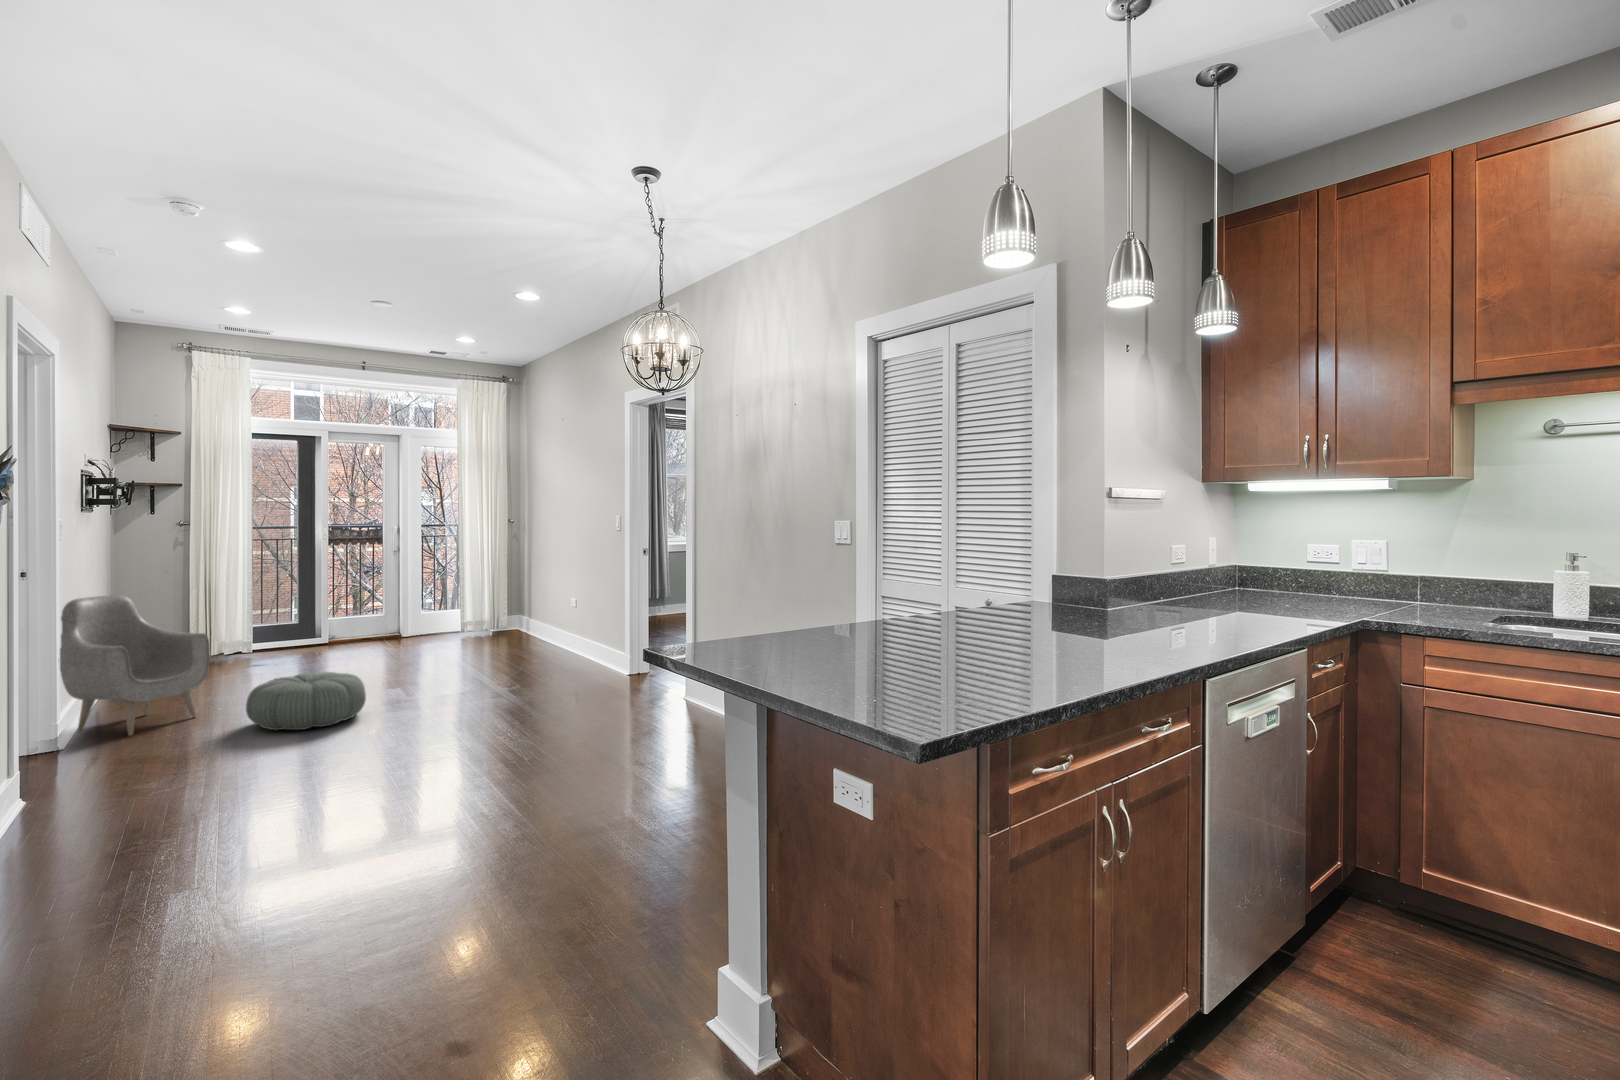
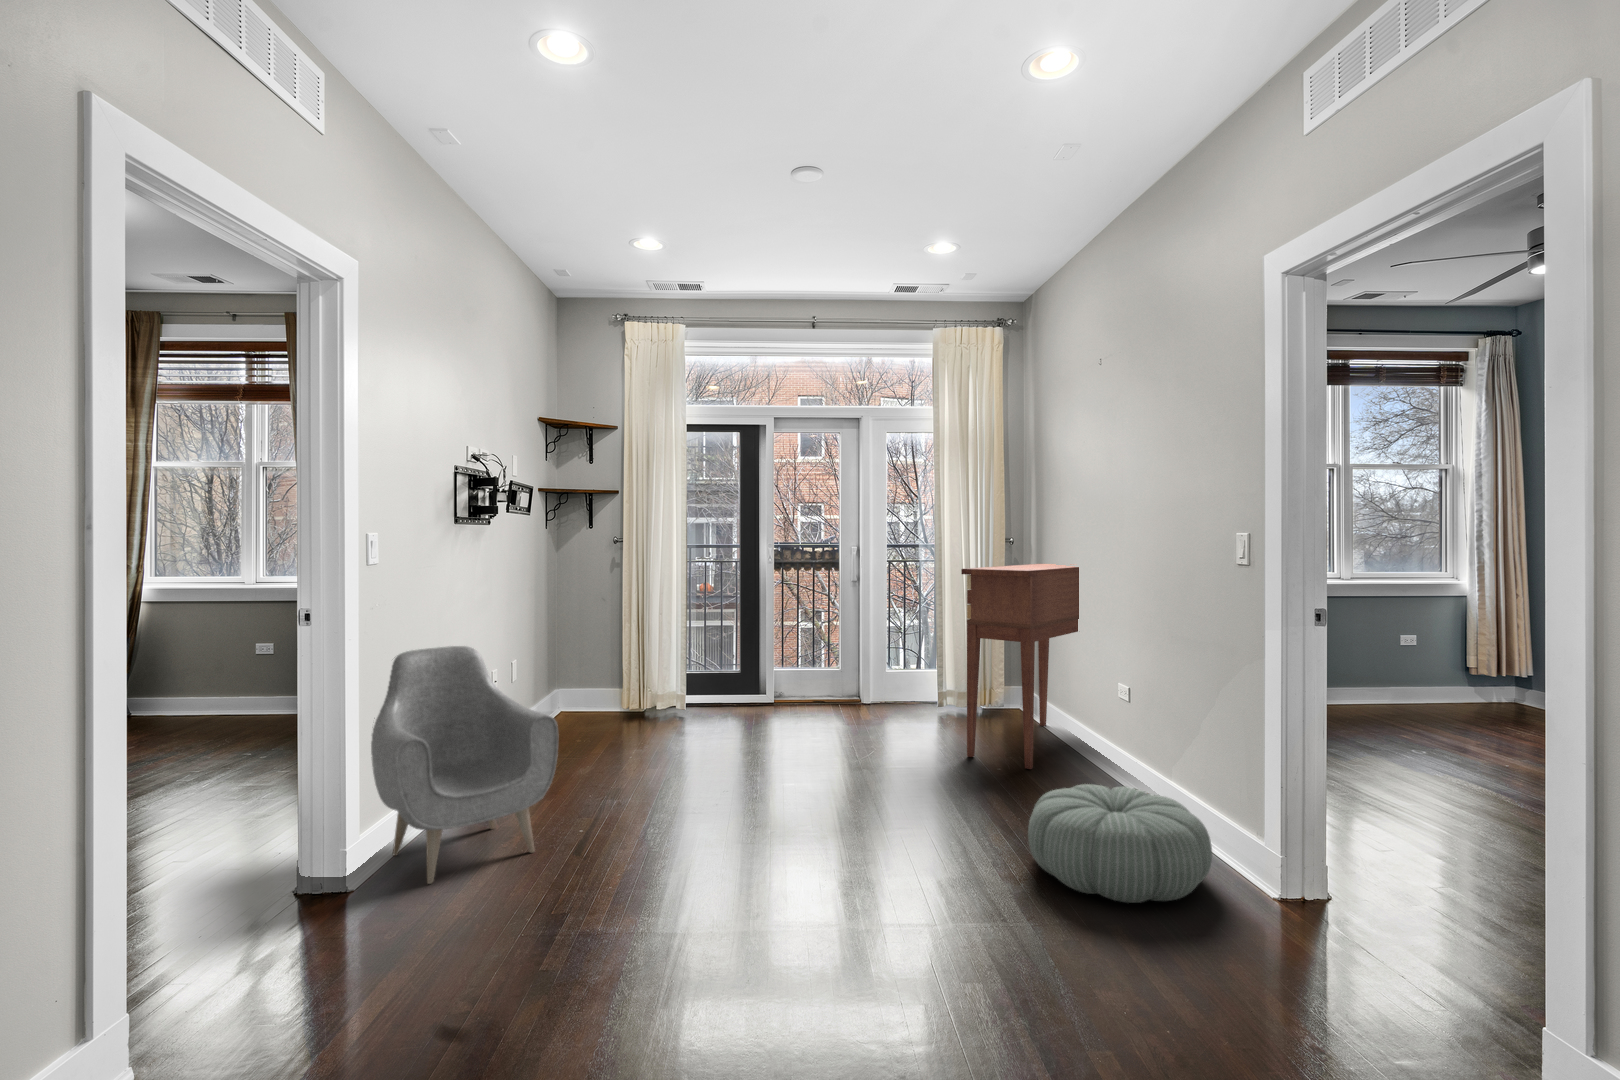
console table: none [478,537,566,654] -> present [961,564,1079,769]
pouf: present [246,672,366,730] -> present [1028,784,1212,903]

